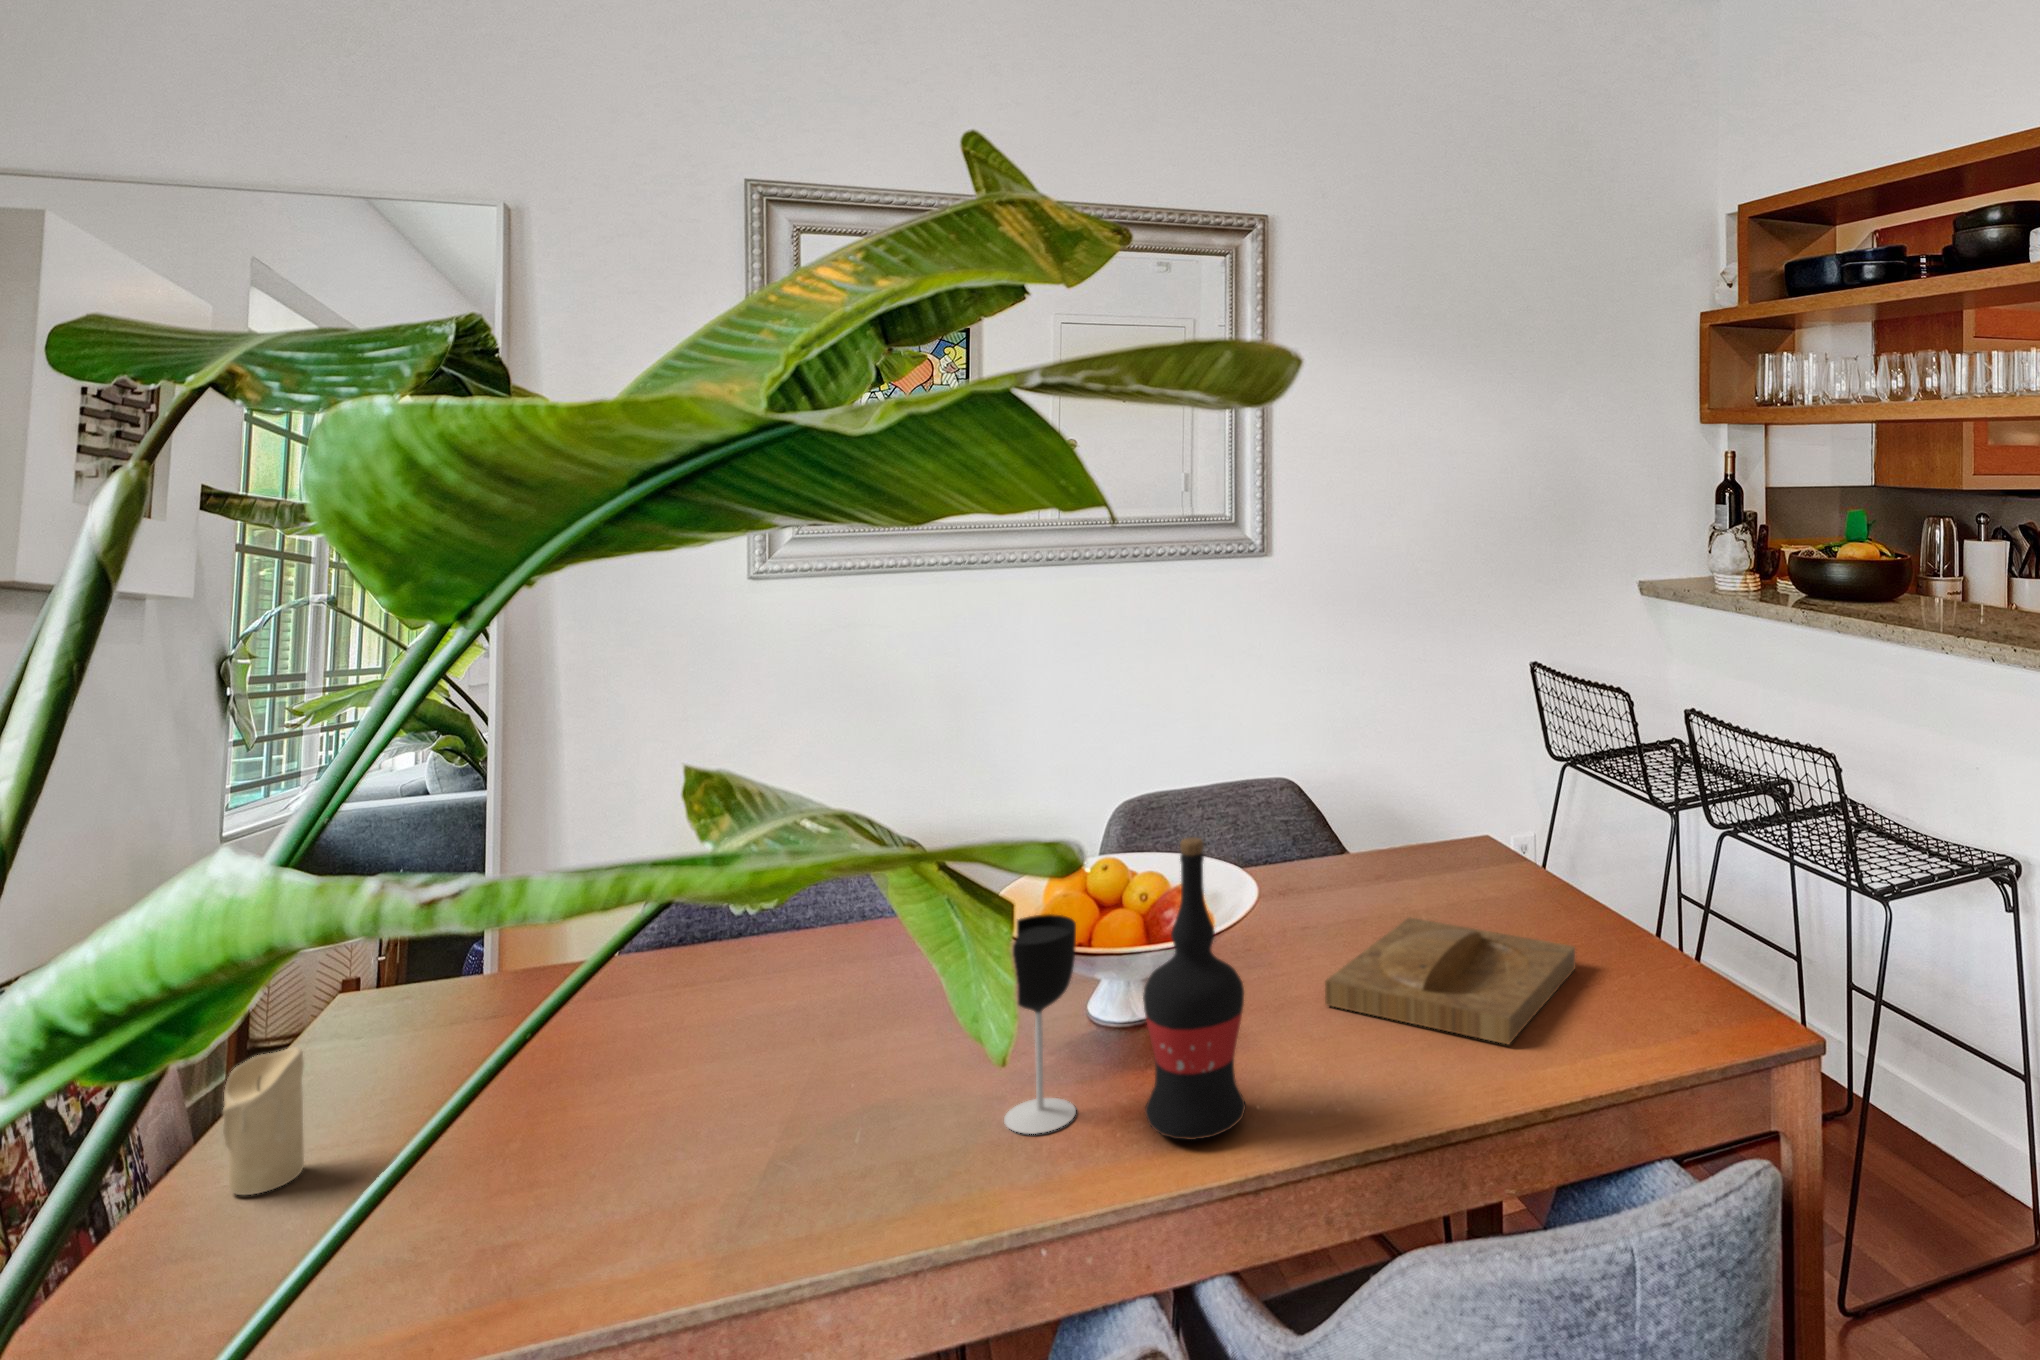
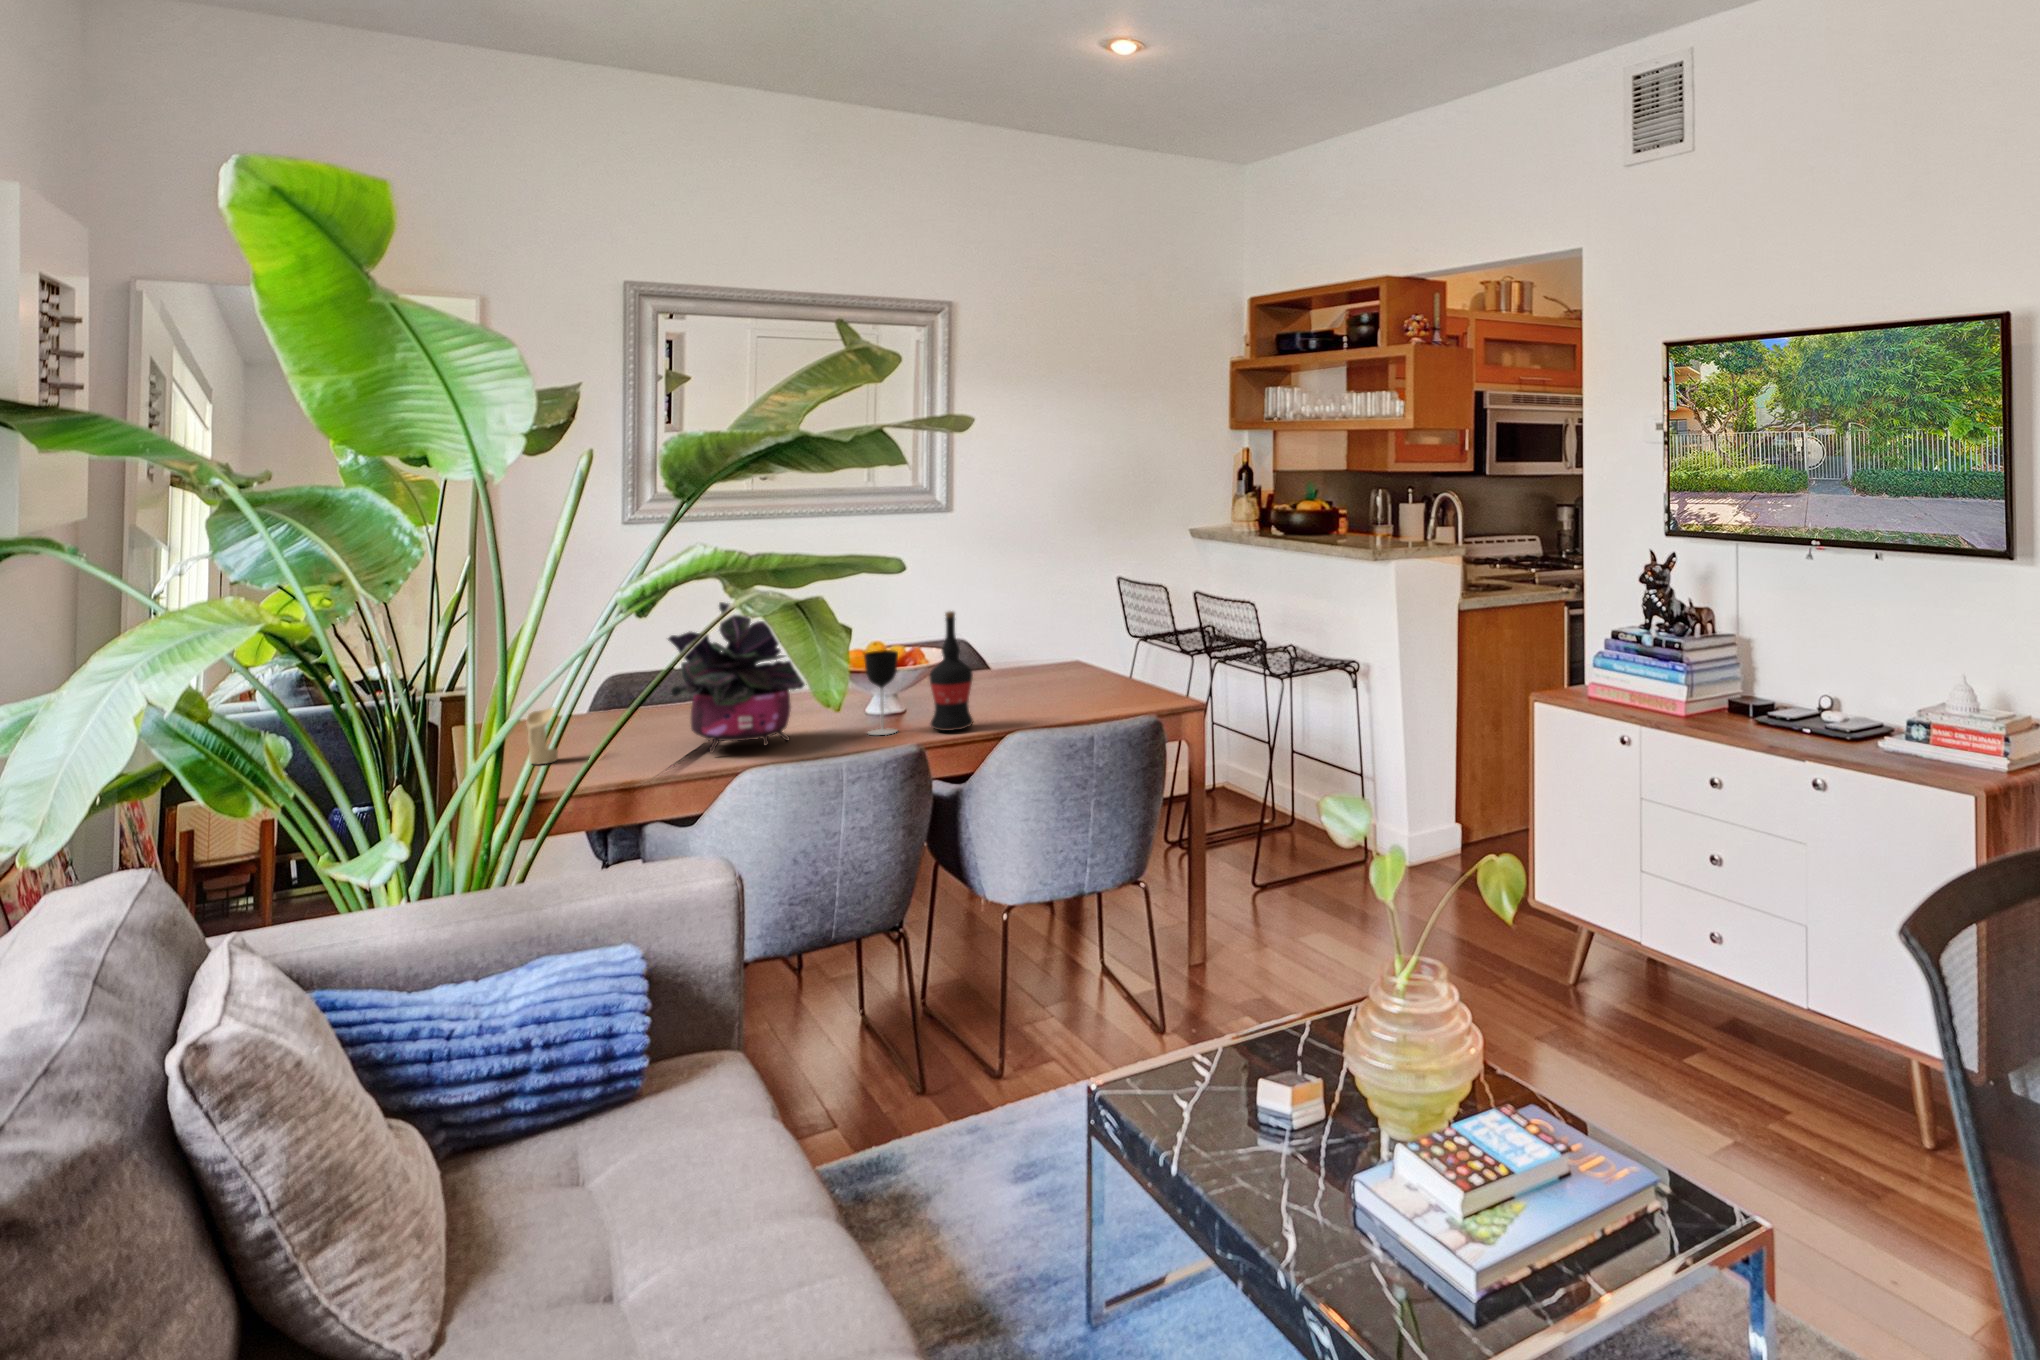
potted plant: none [523,802,881,1190] -> present [668,602,805,752]
tray: present [1325,917,1575,1044] -> none [1003,675,1121,706]

